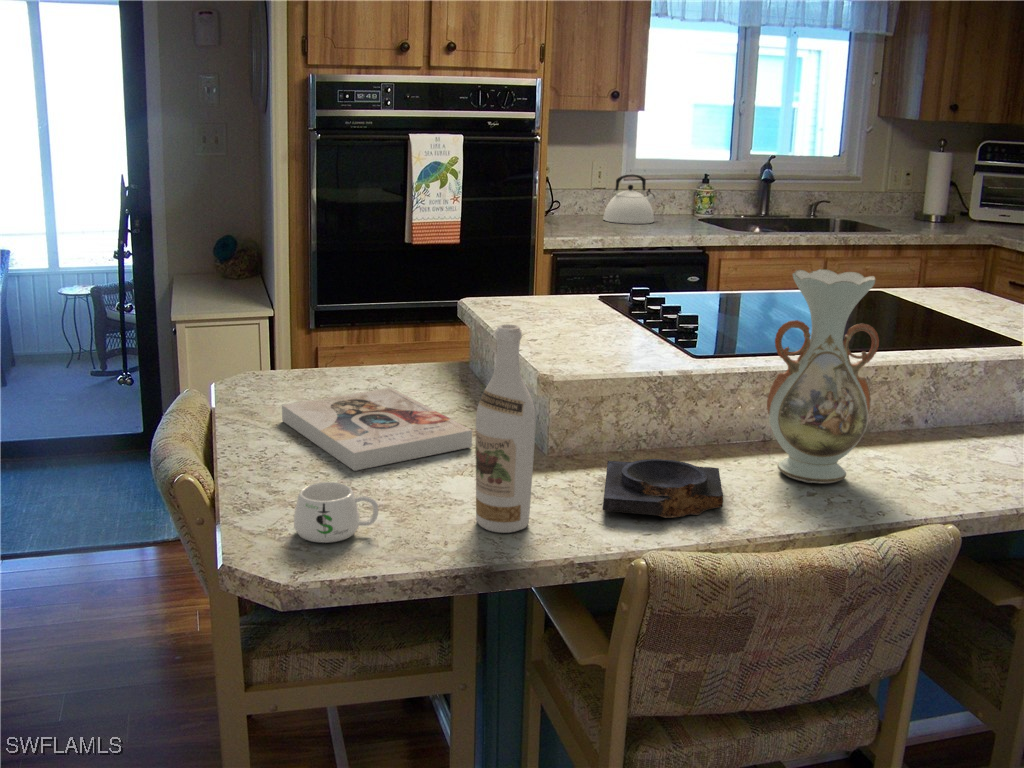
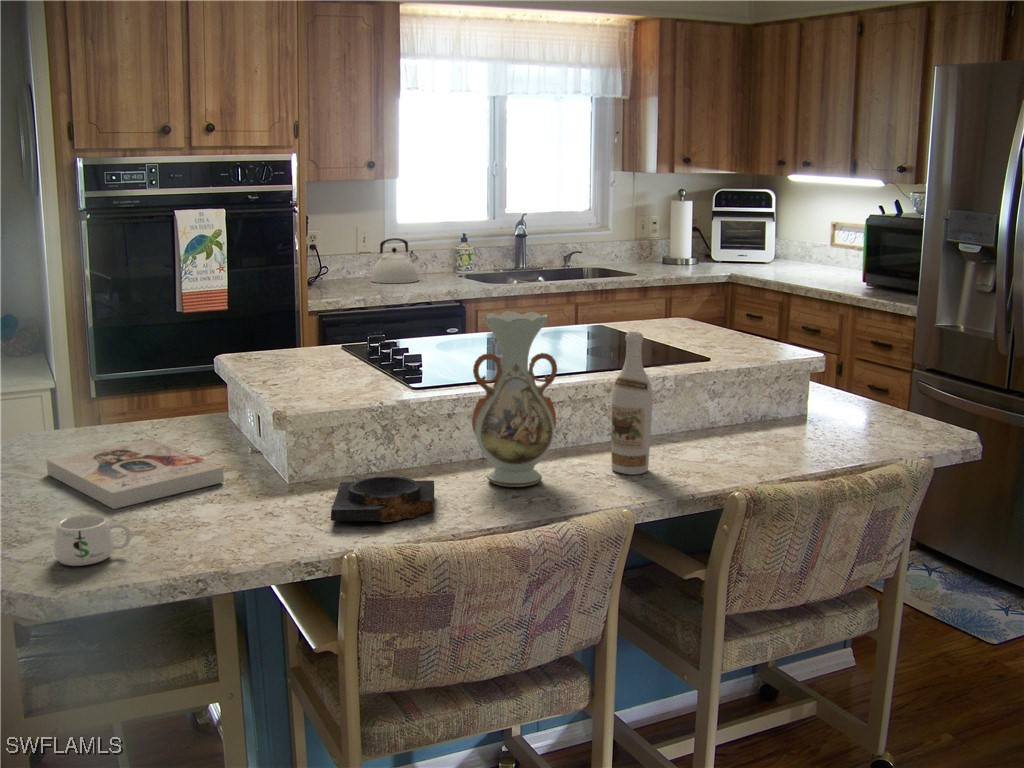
wine bottle: present [476,324,536,533] -> present [611,332,653,475]

